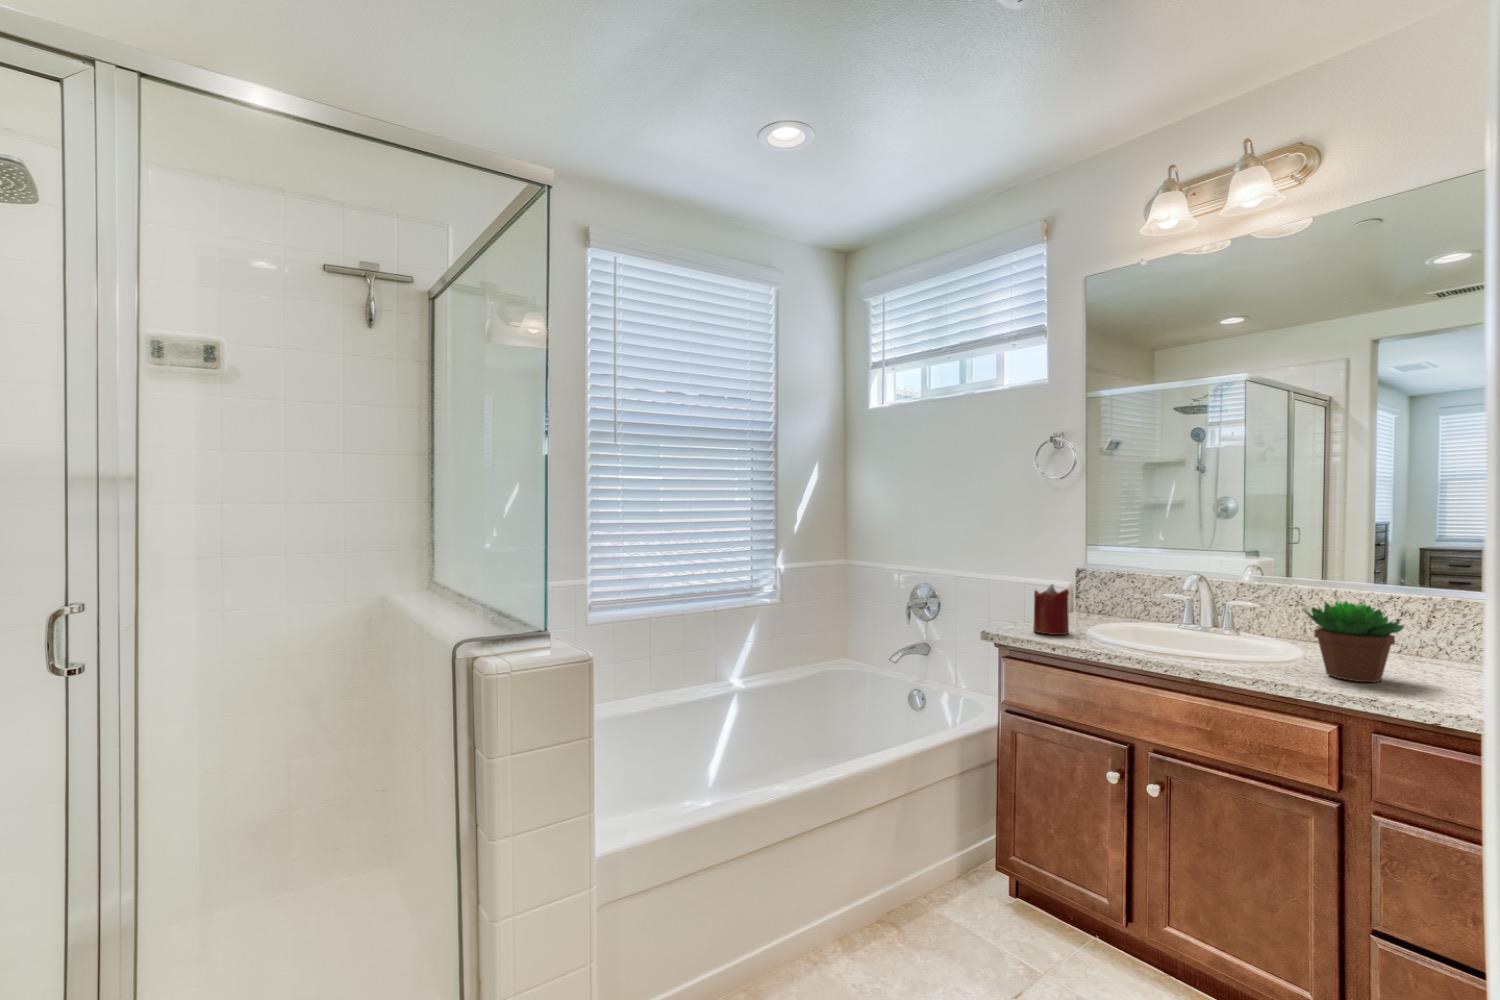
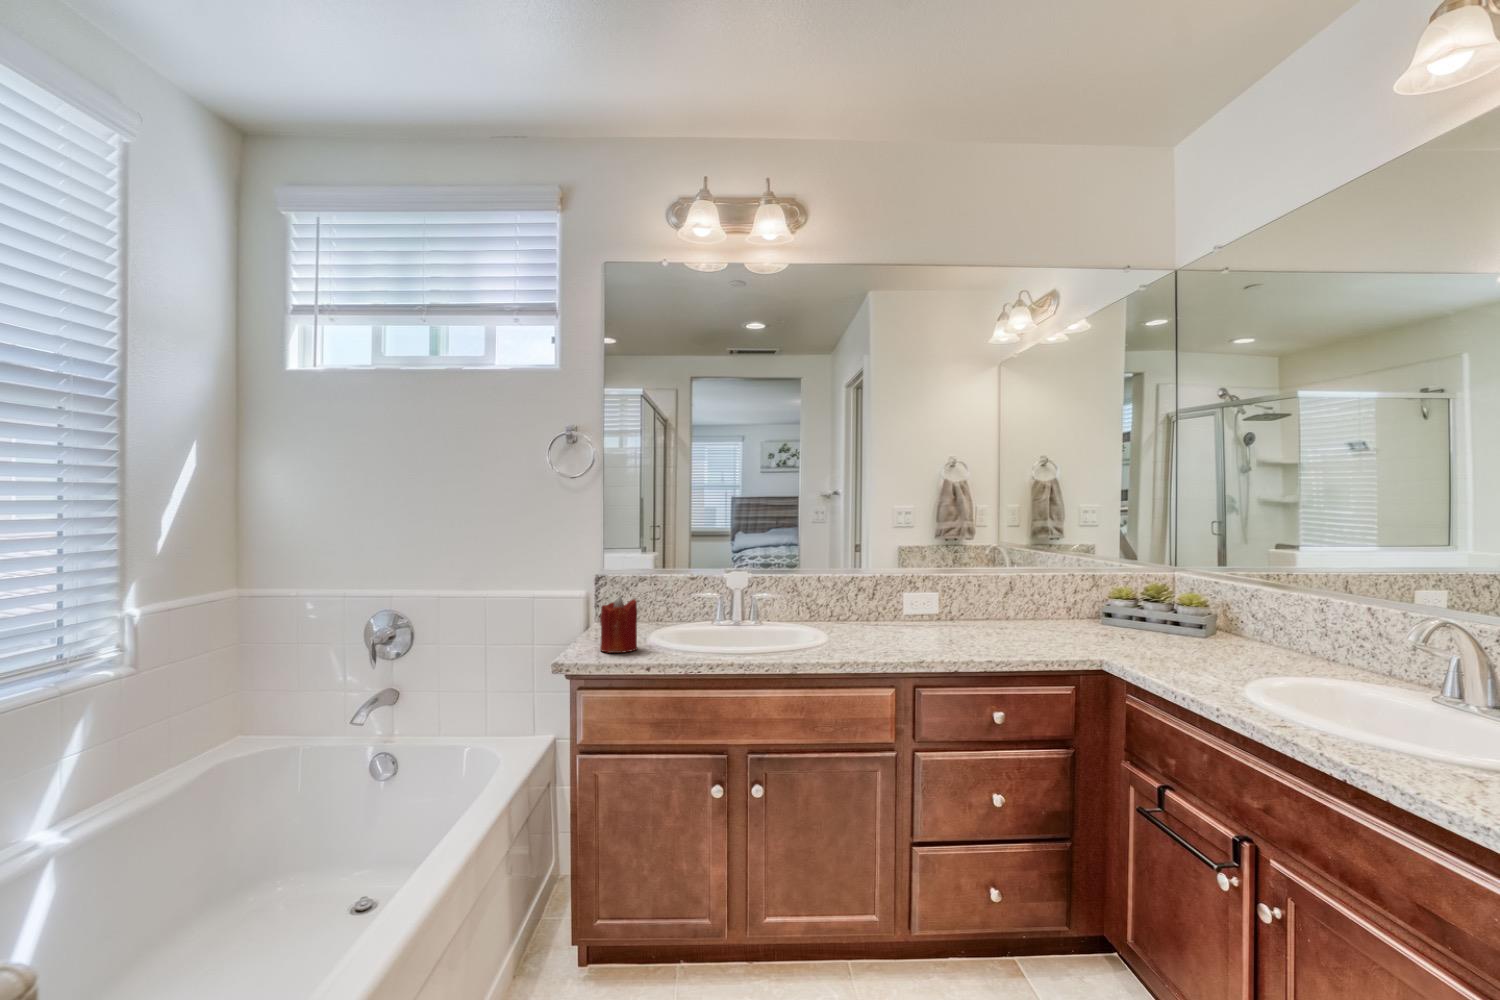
succulent plant: present [1305,601,1405,682] -> none [849,584,911,650]

